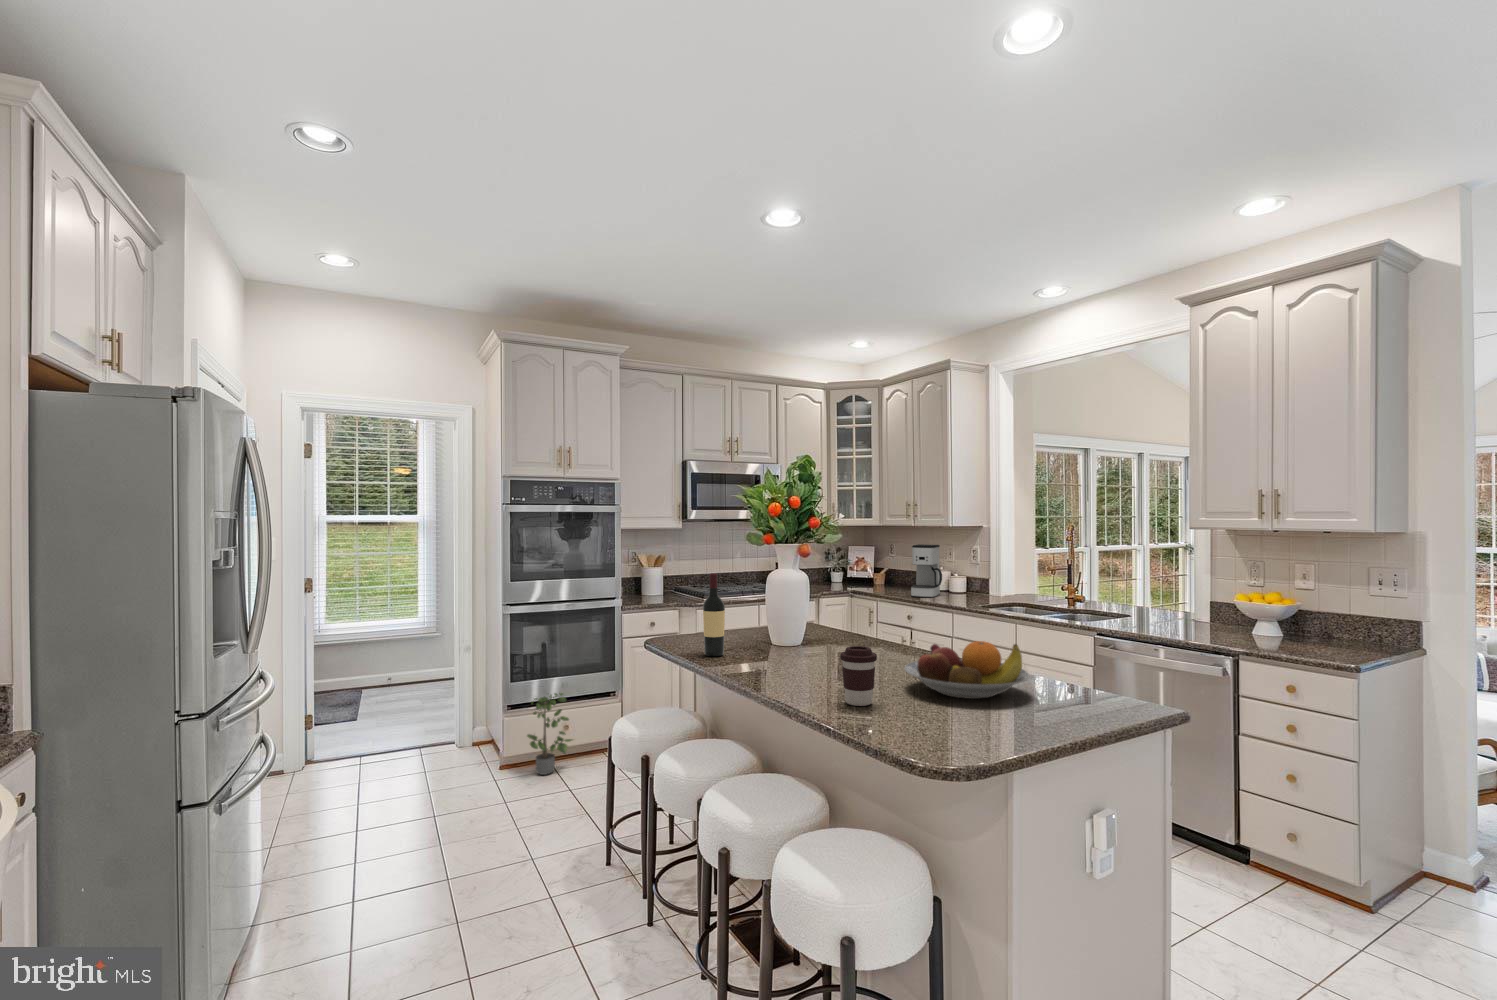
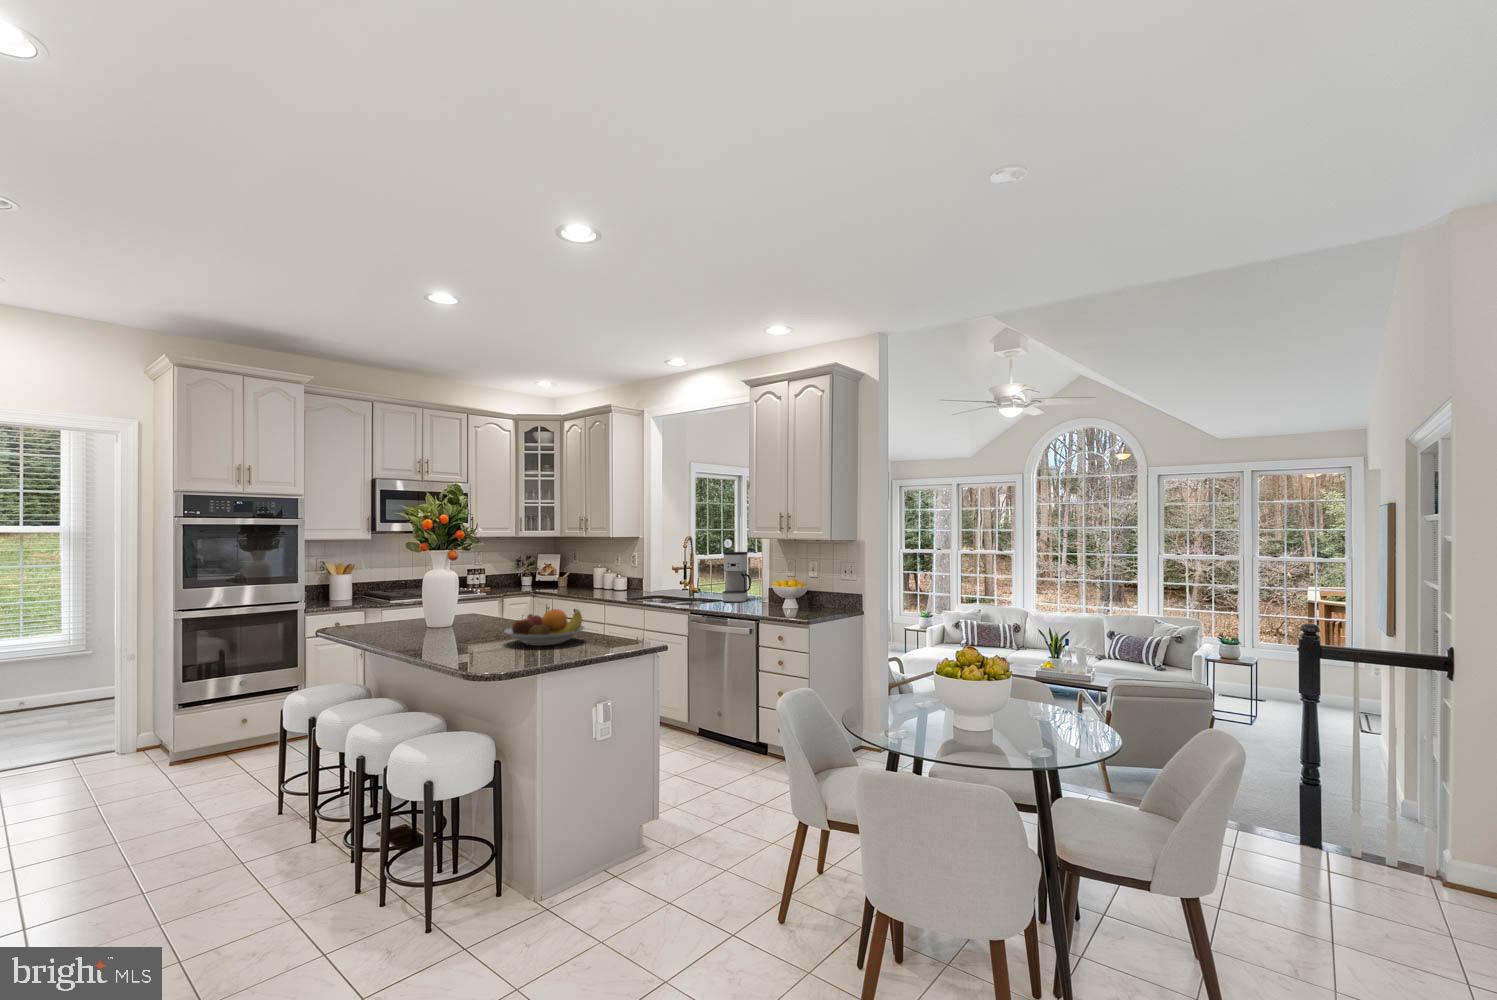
coffee maker: present [911,544,942,597] -> present [722,552,751,602]
wine bottle: present [703,573,725,656] -> none [364,572,383,635]
coffee cup: present [840,646,877,706] -> none [452,615,477,653]
potted plant: present [527,693,572,775] -> none [199,687,253,765]

